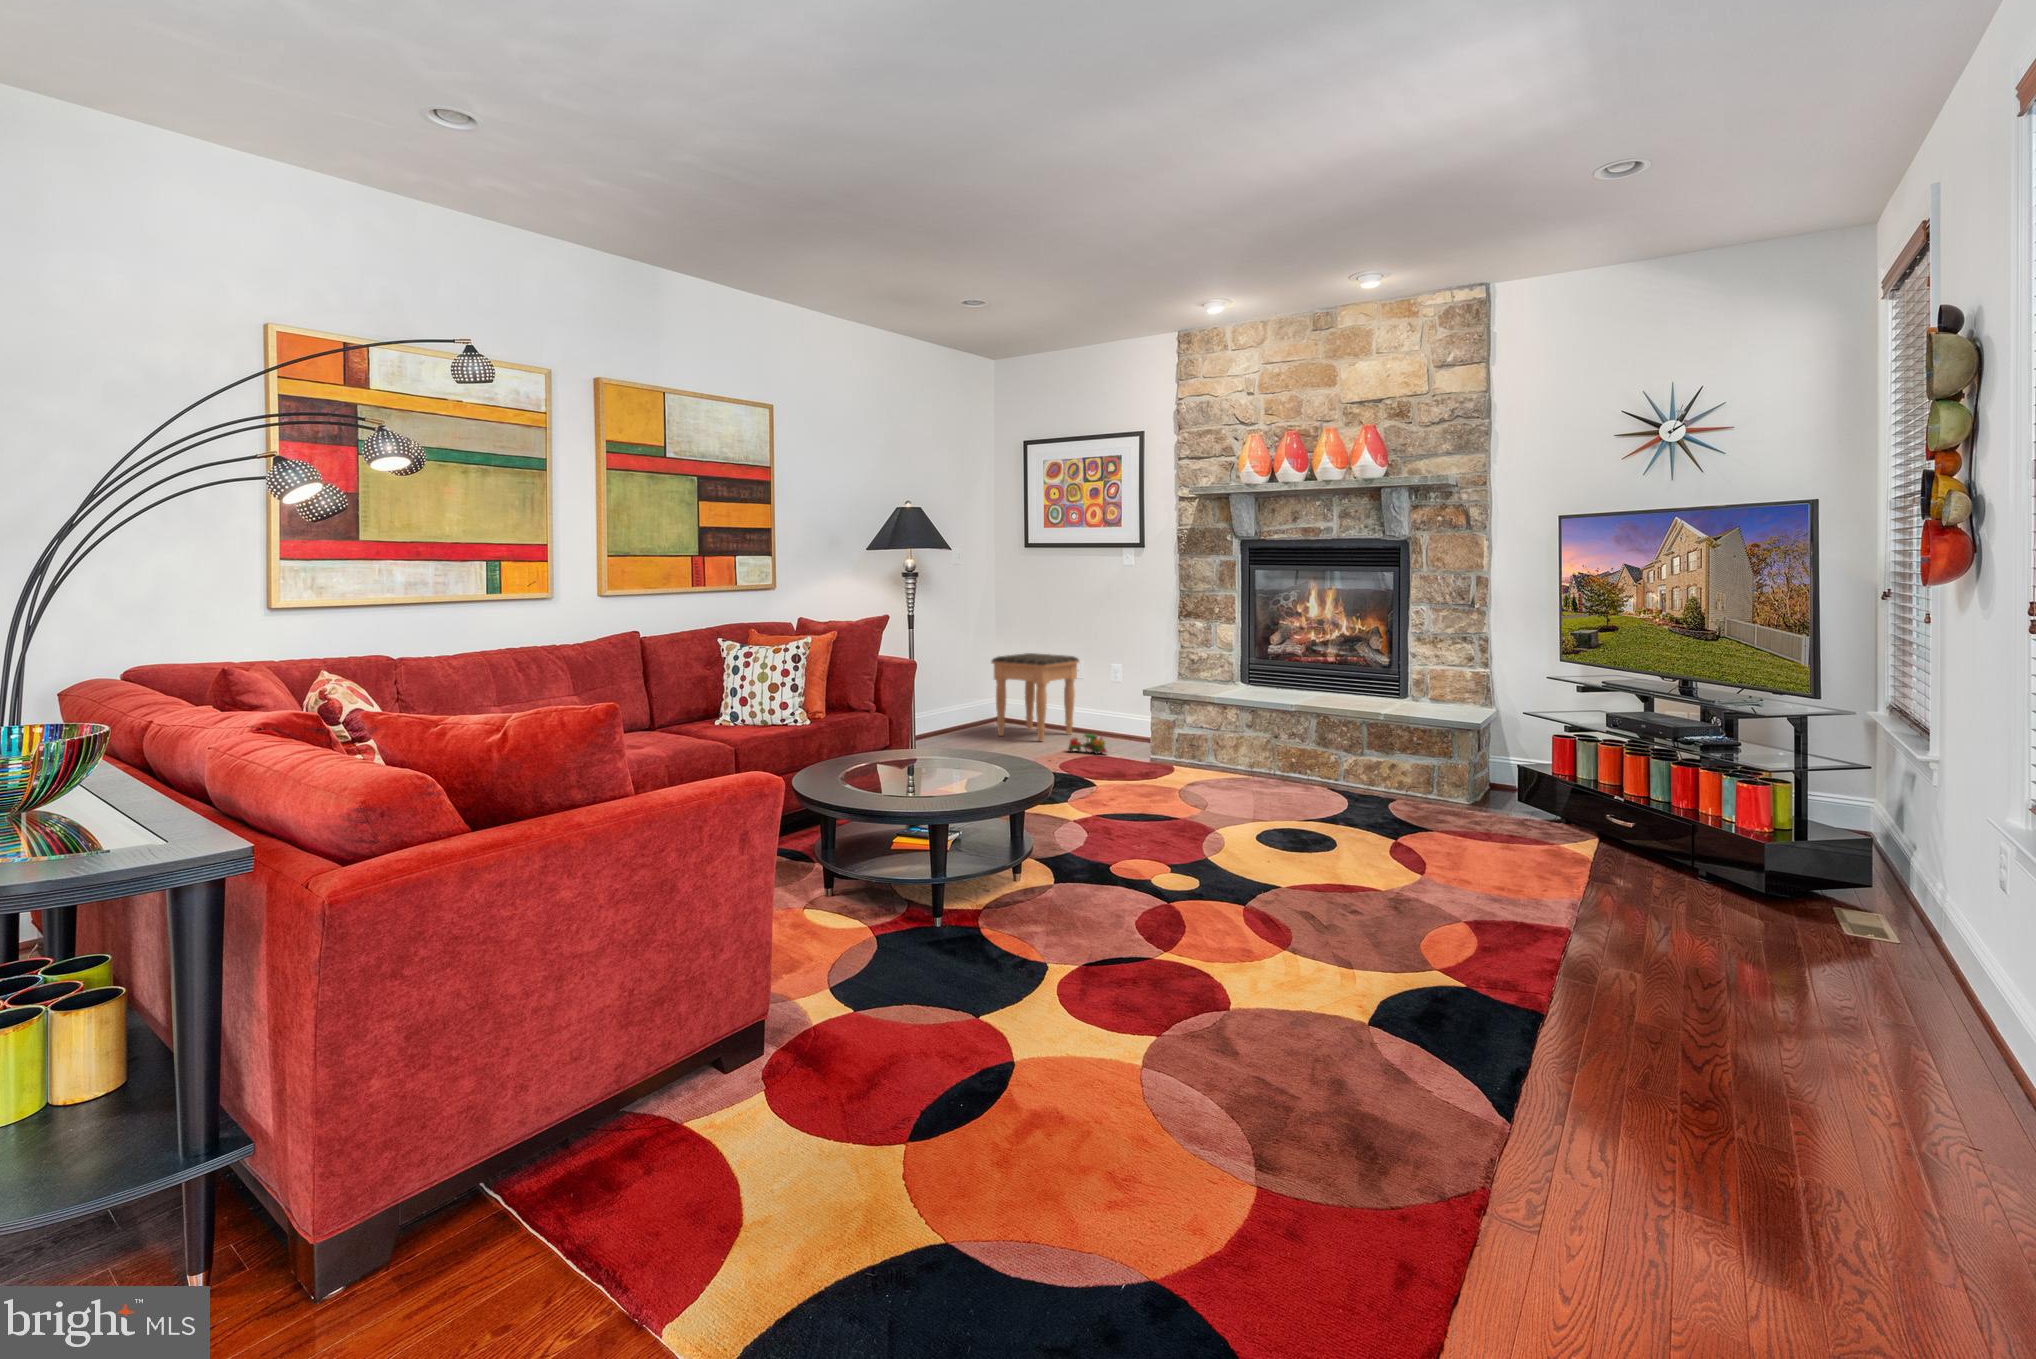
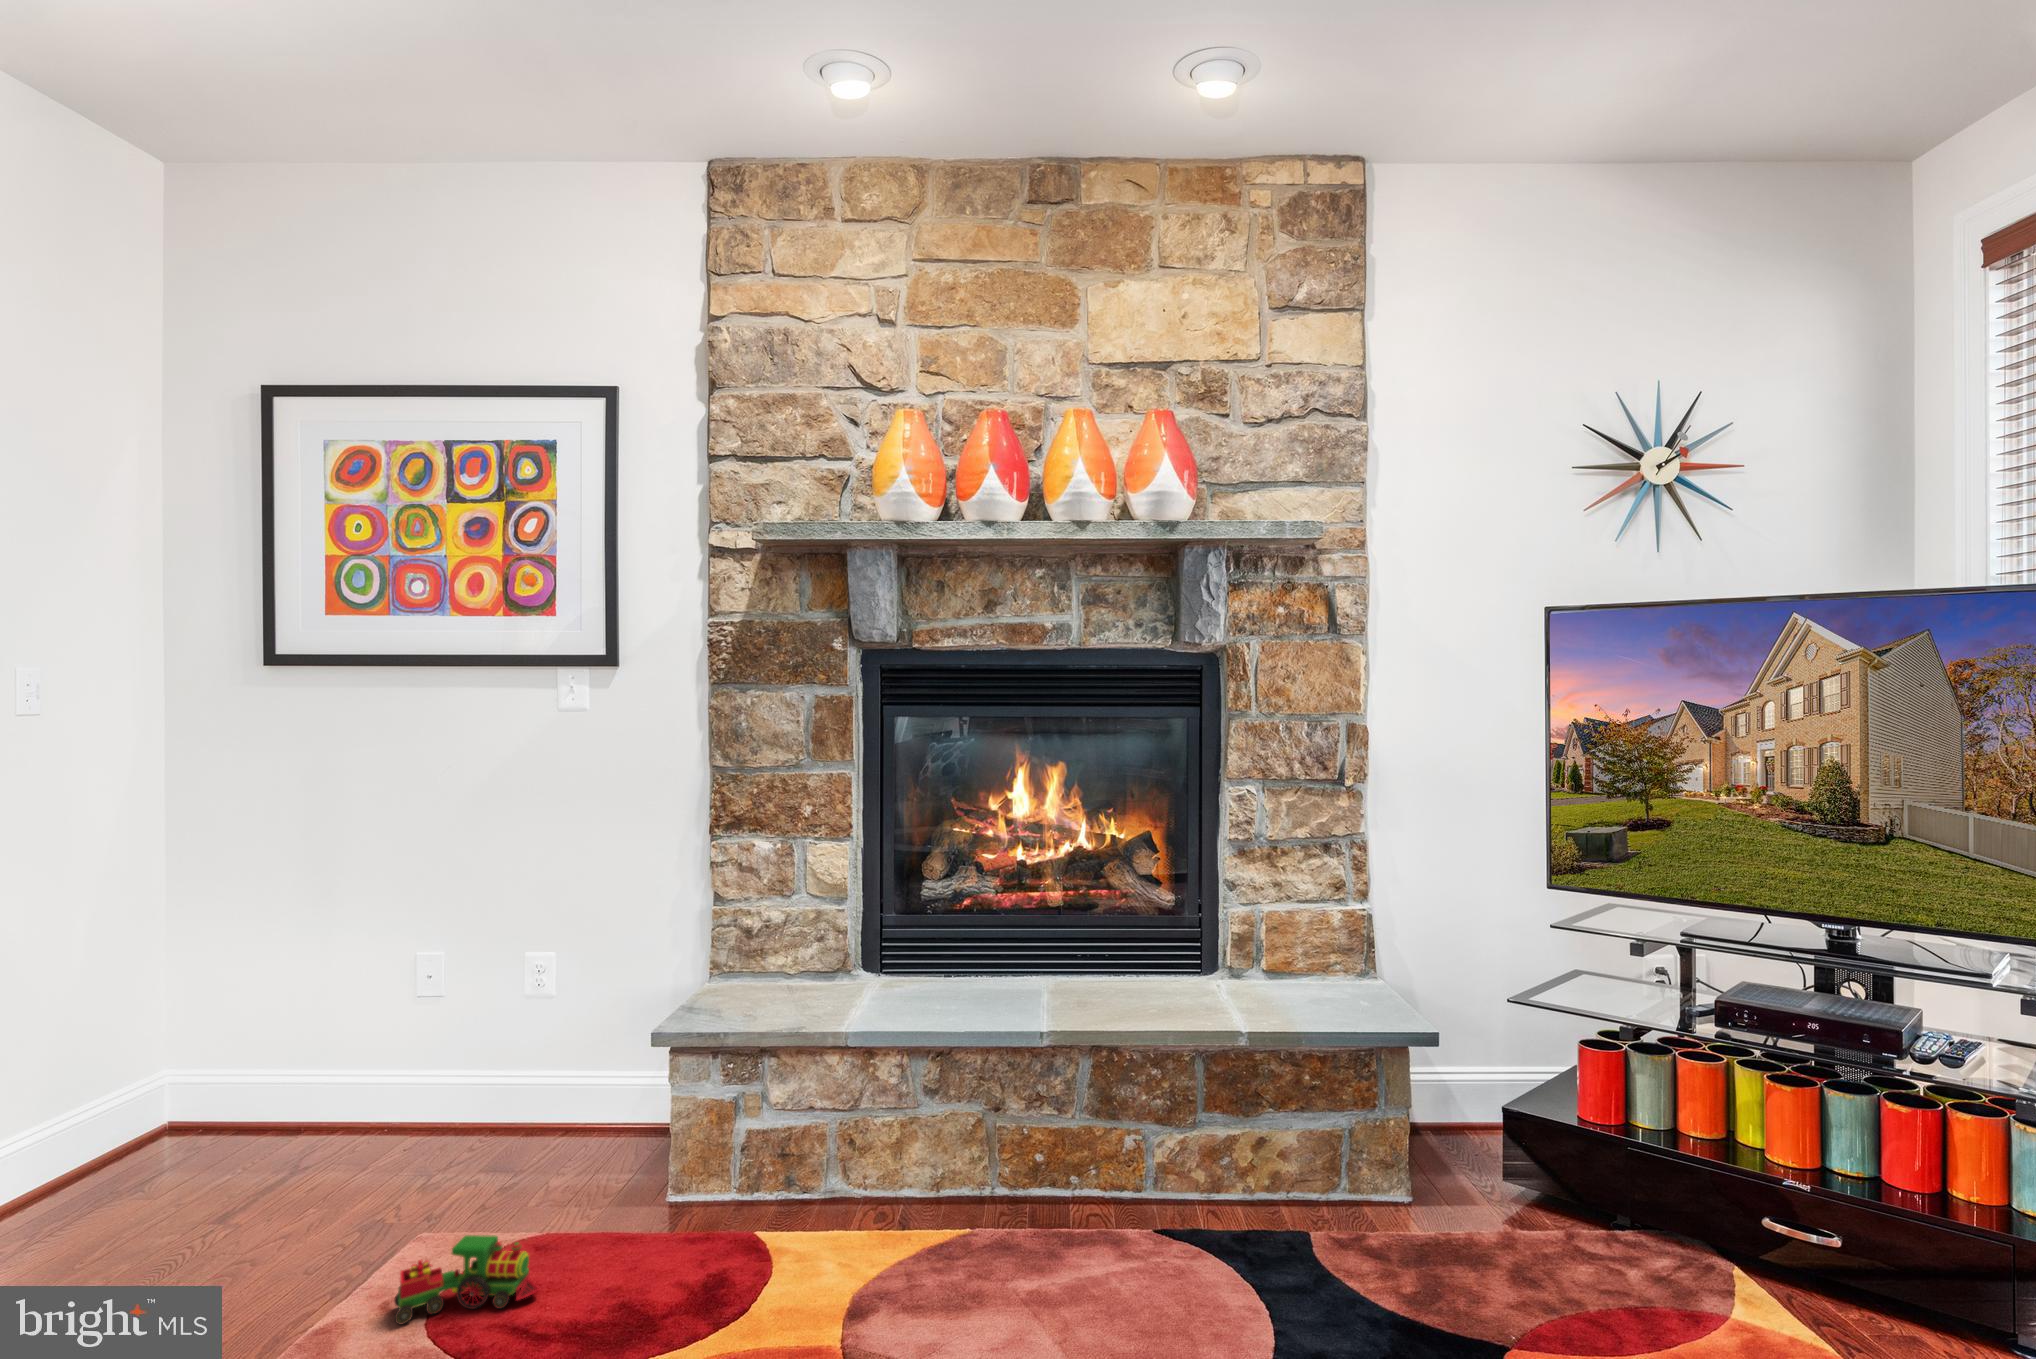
footstool: present [992,653,1079,741] -> none [102,952,437,1260]

